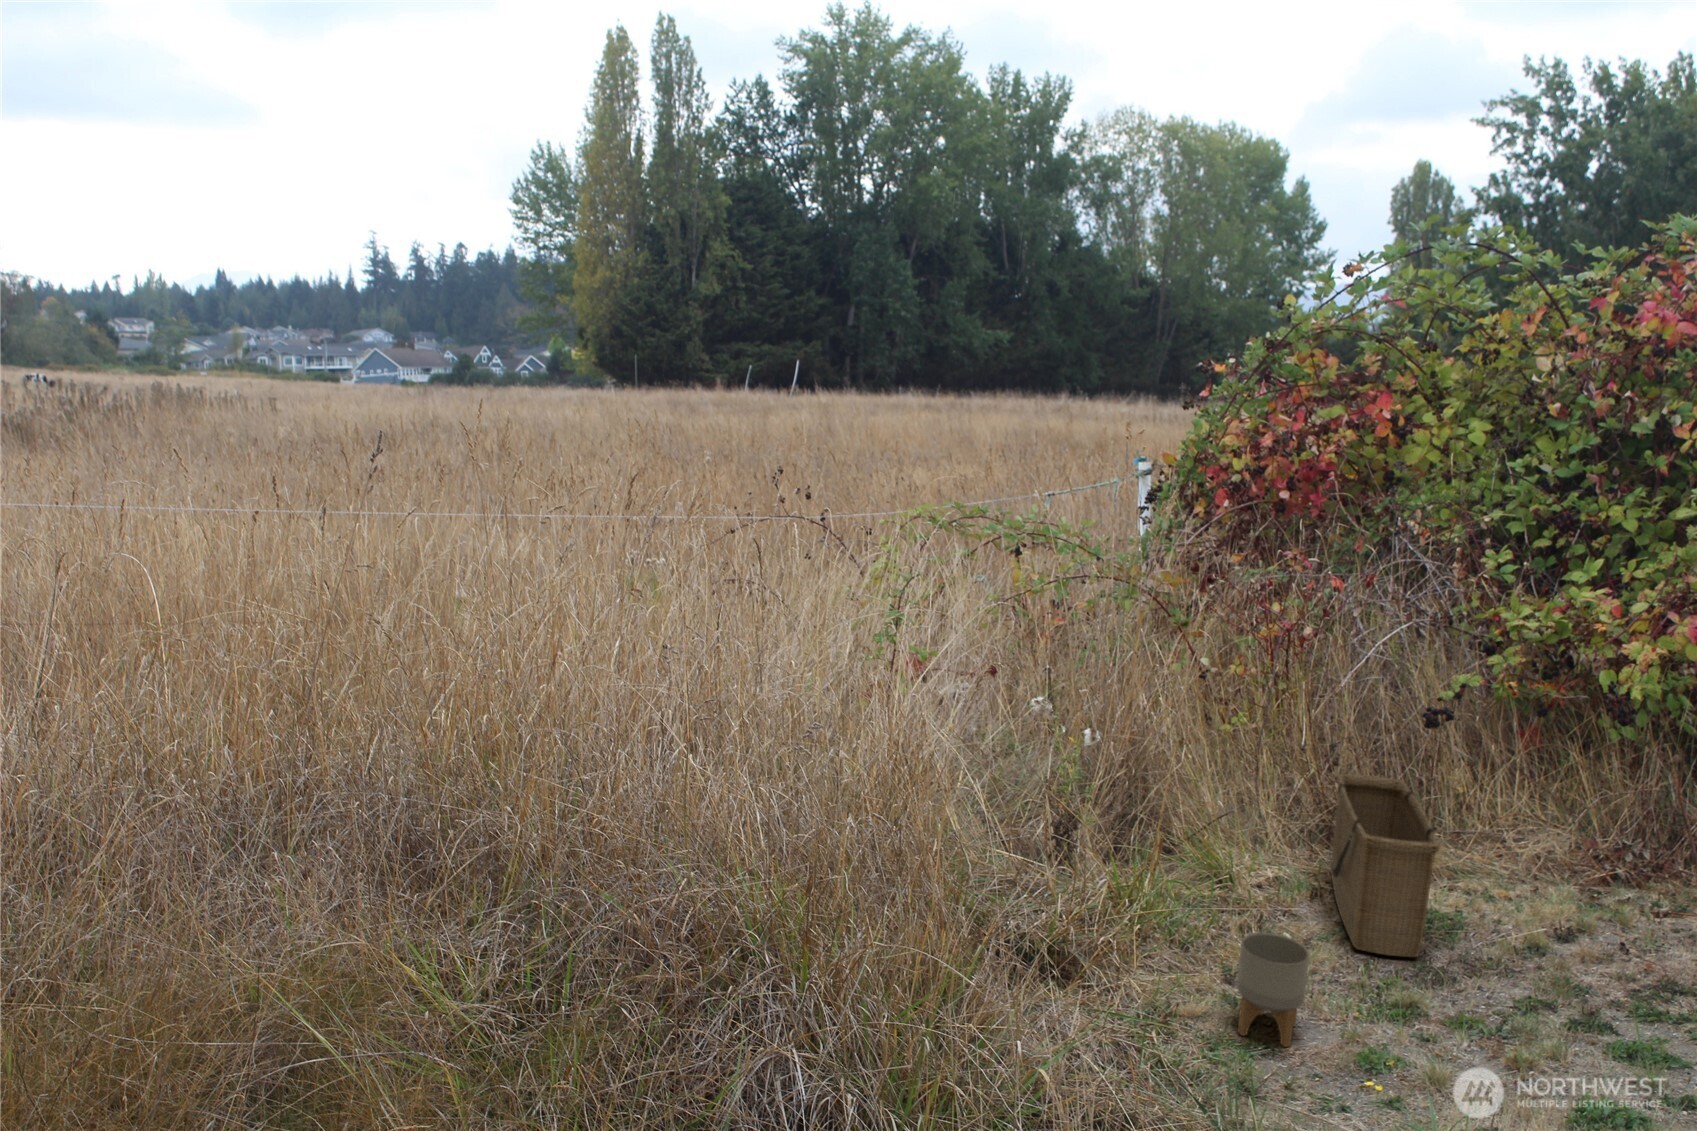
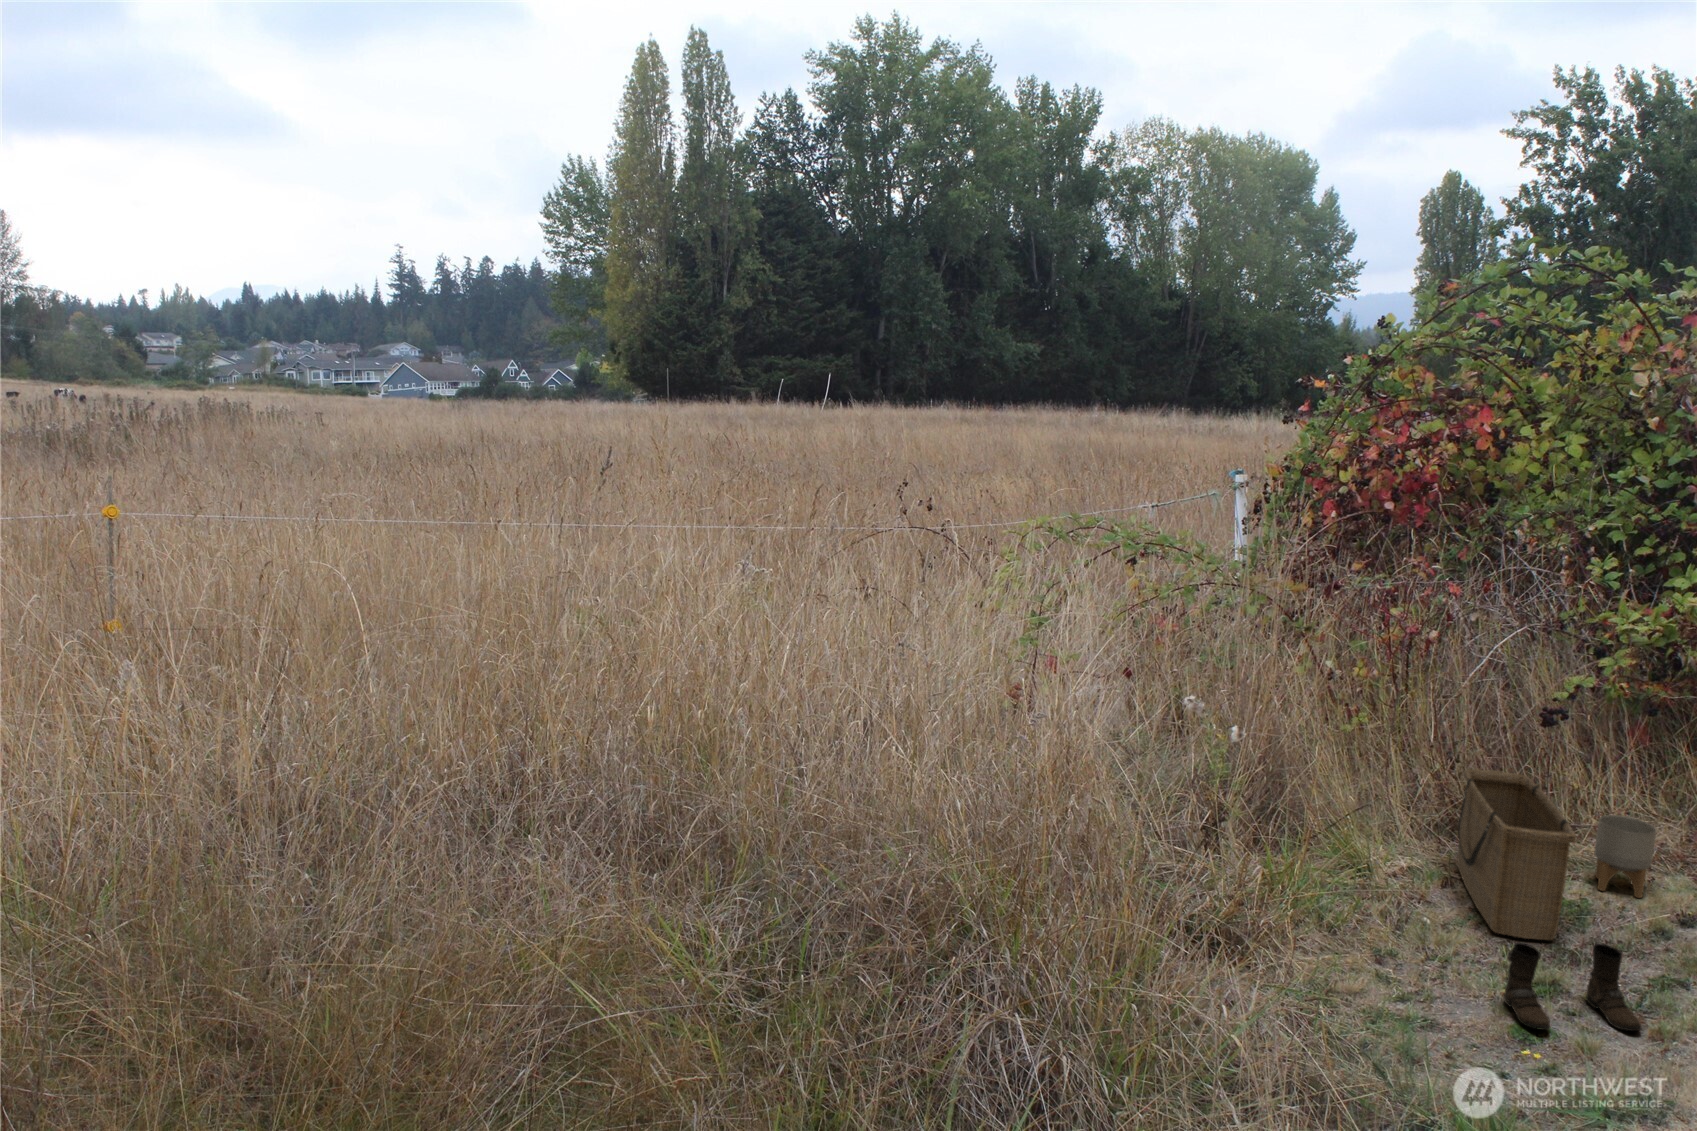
planter: present [1237,933,1309,1047] -> present [1594,815,1657,898]
boots: none [1352,962,1493,1058] -> present [1504,943,1641,1031]

